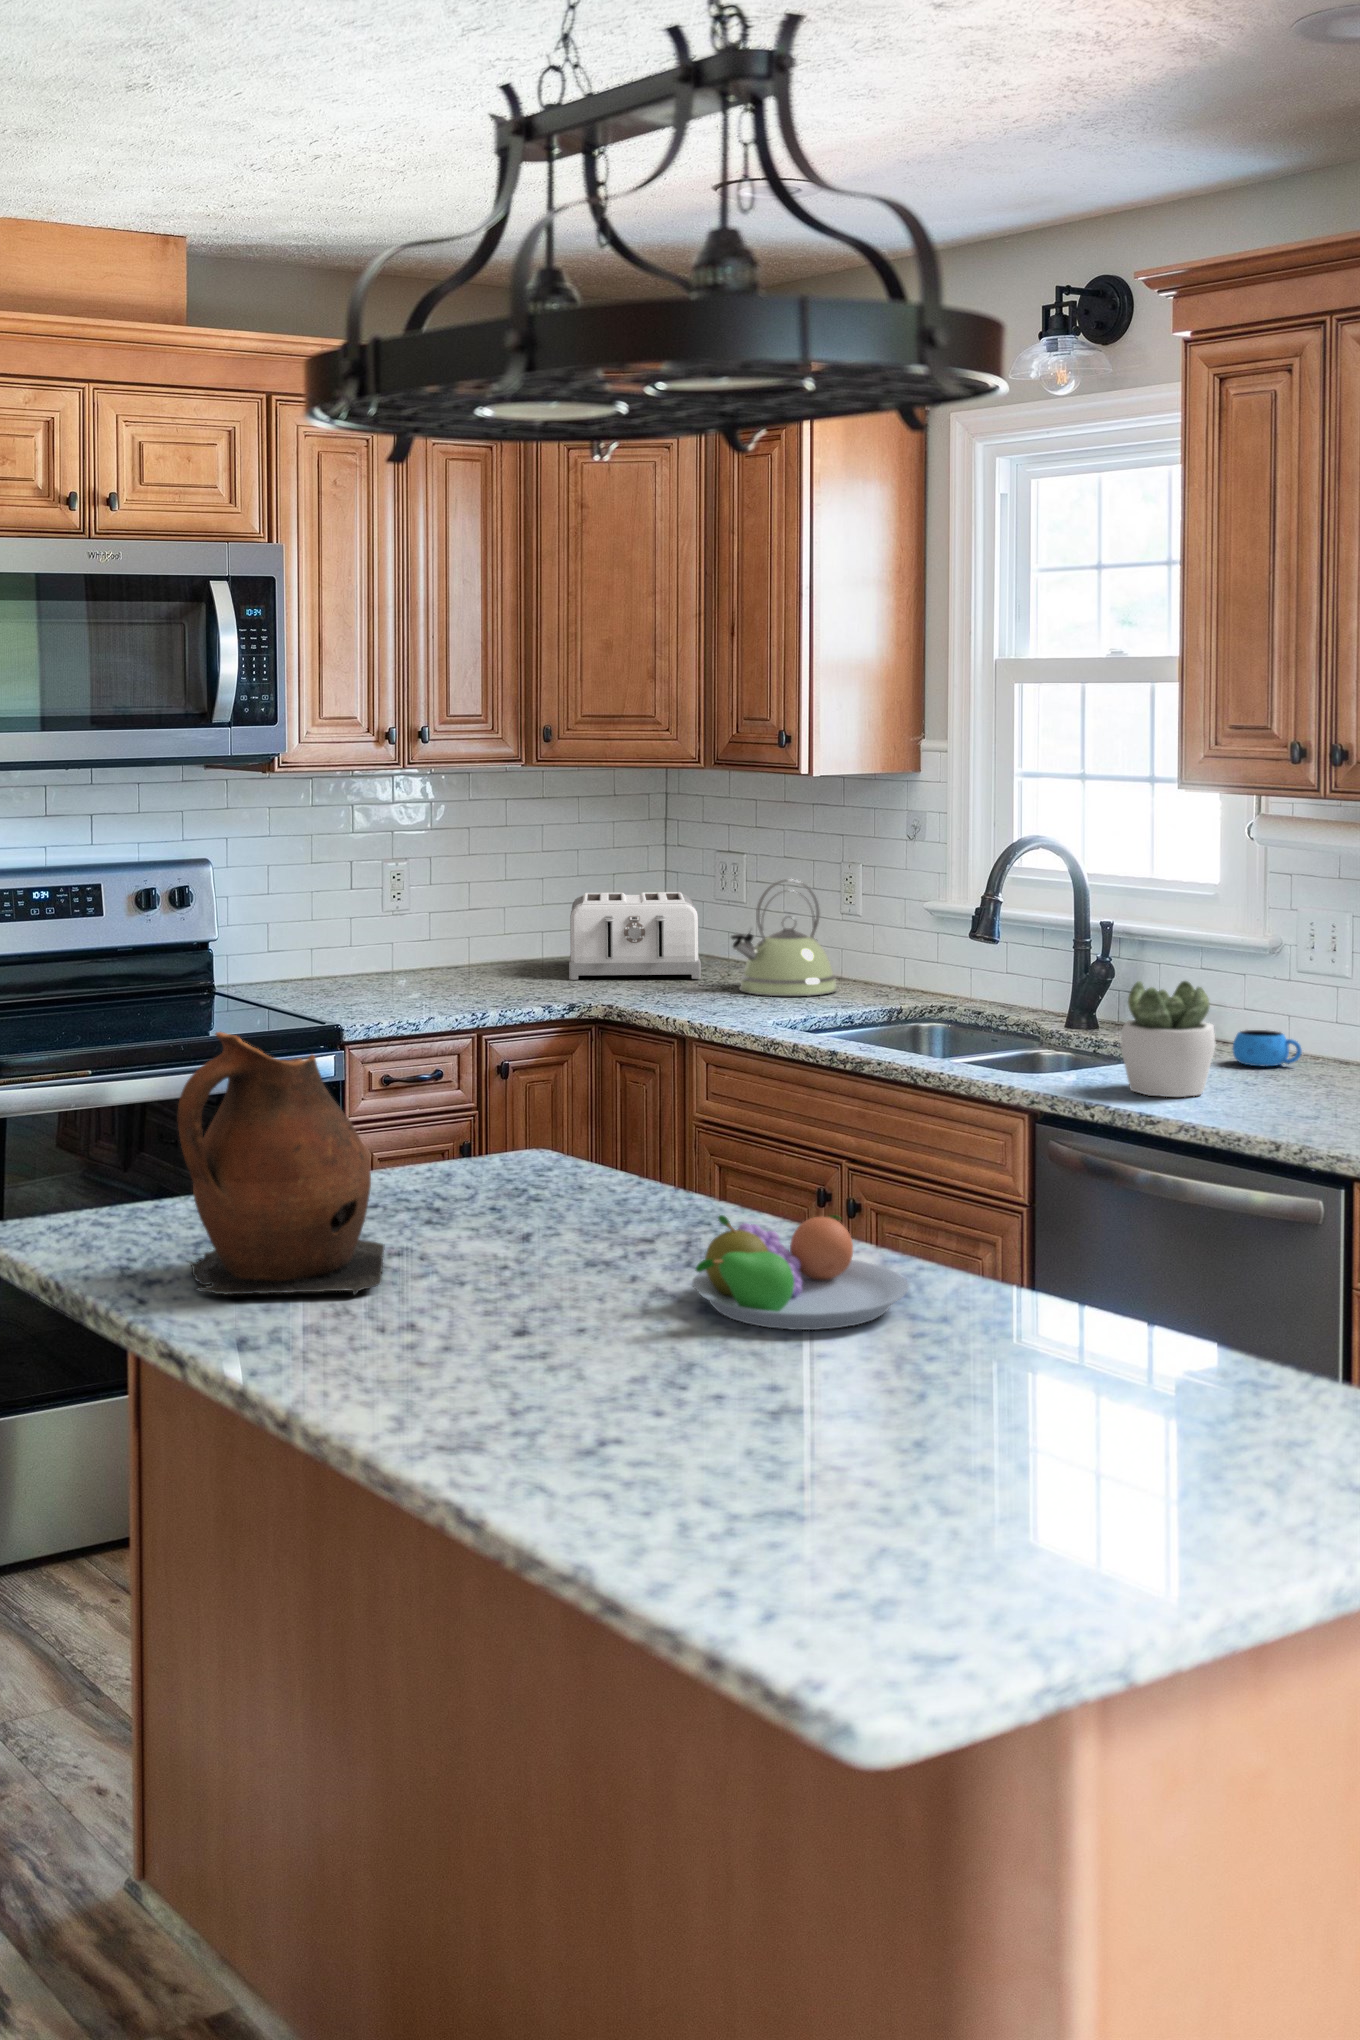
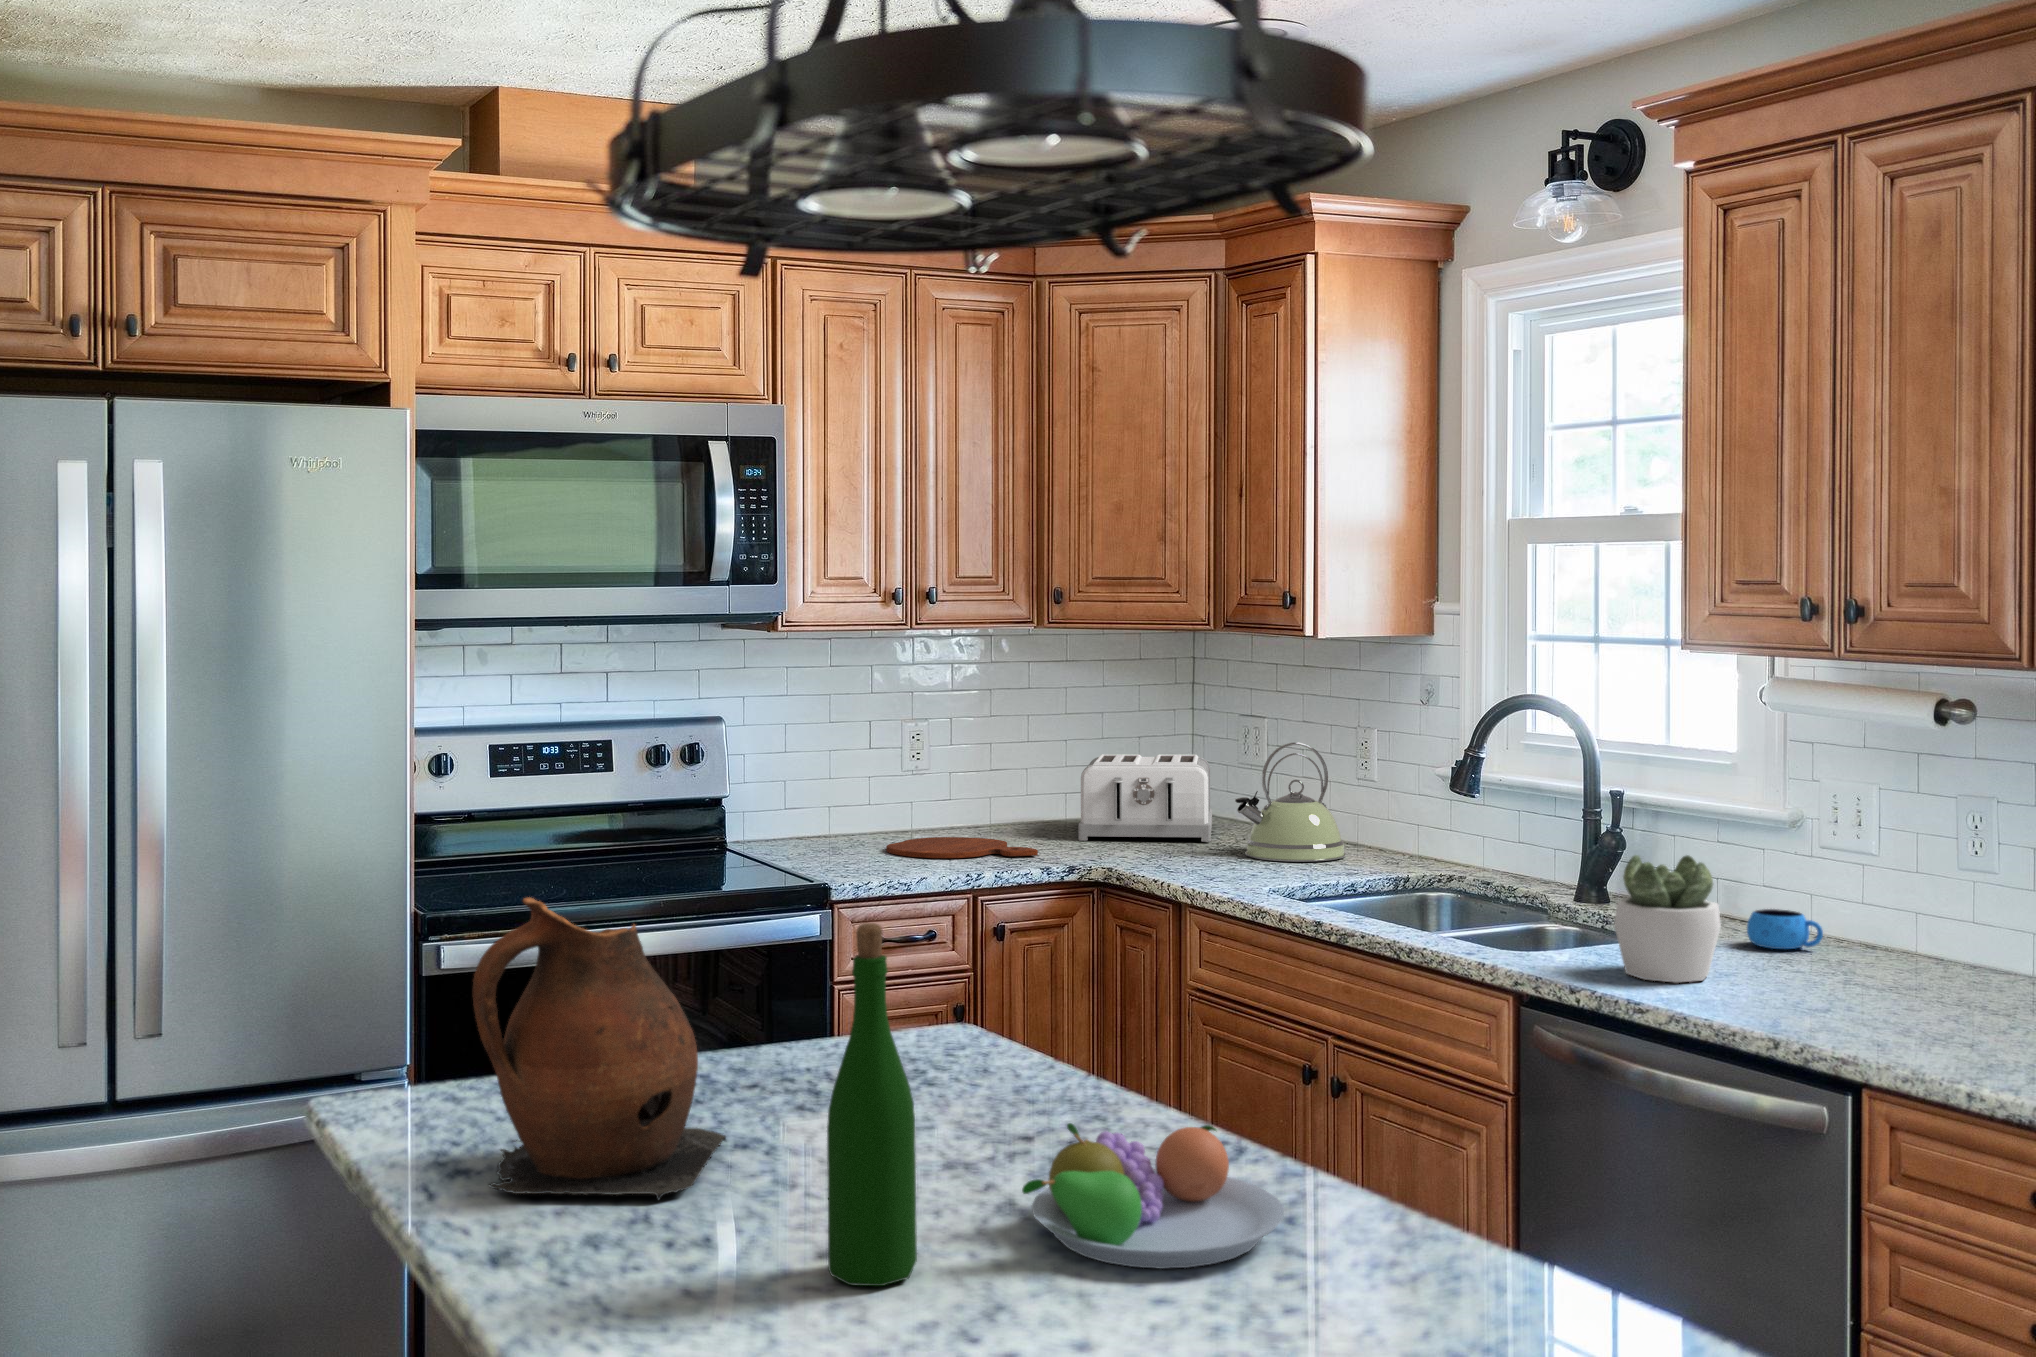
cutting board: none [382,978,537,999] -> present [886,837,1038,858]
wine bottle: none [539,1044,611,1351] -> present [827,923,917,1286]

